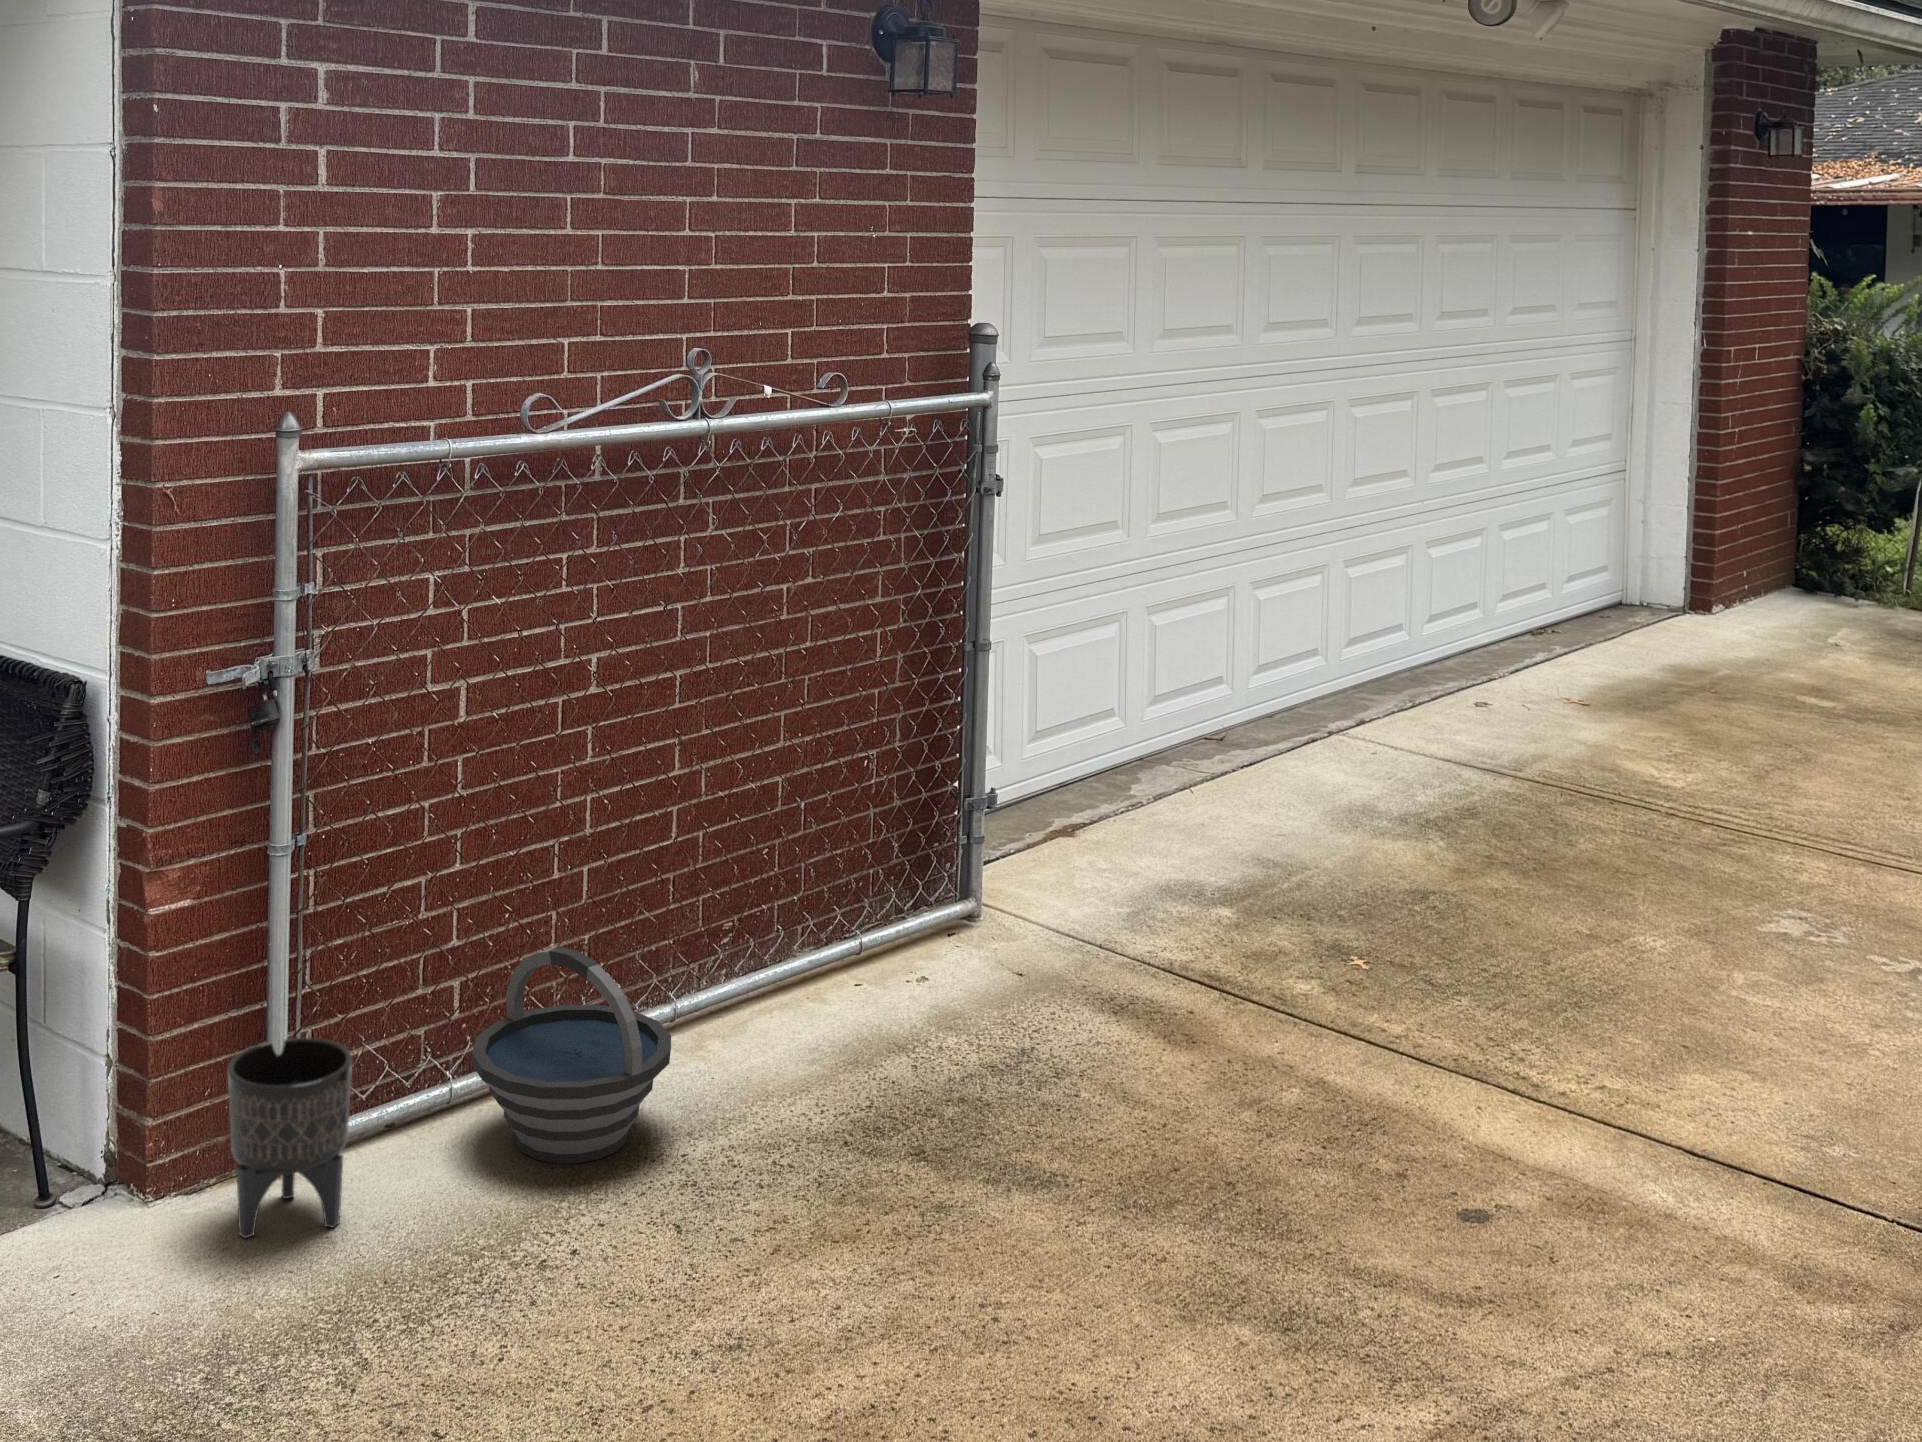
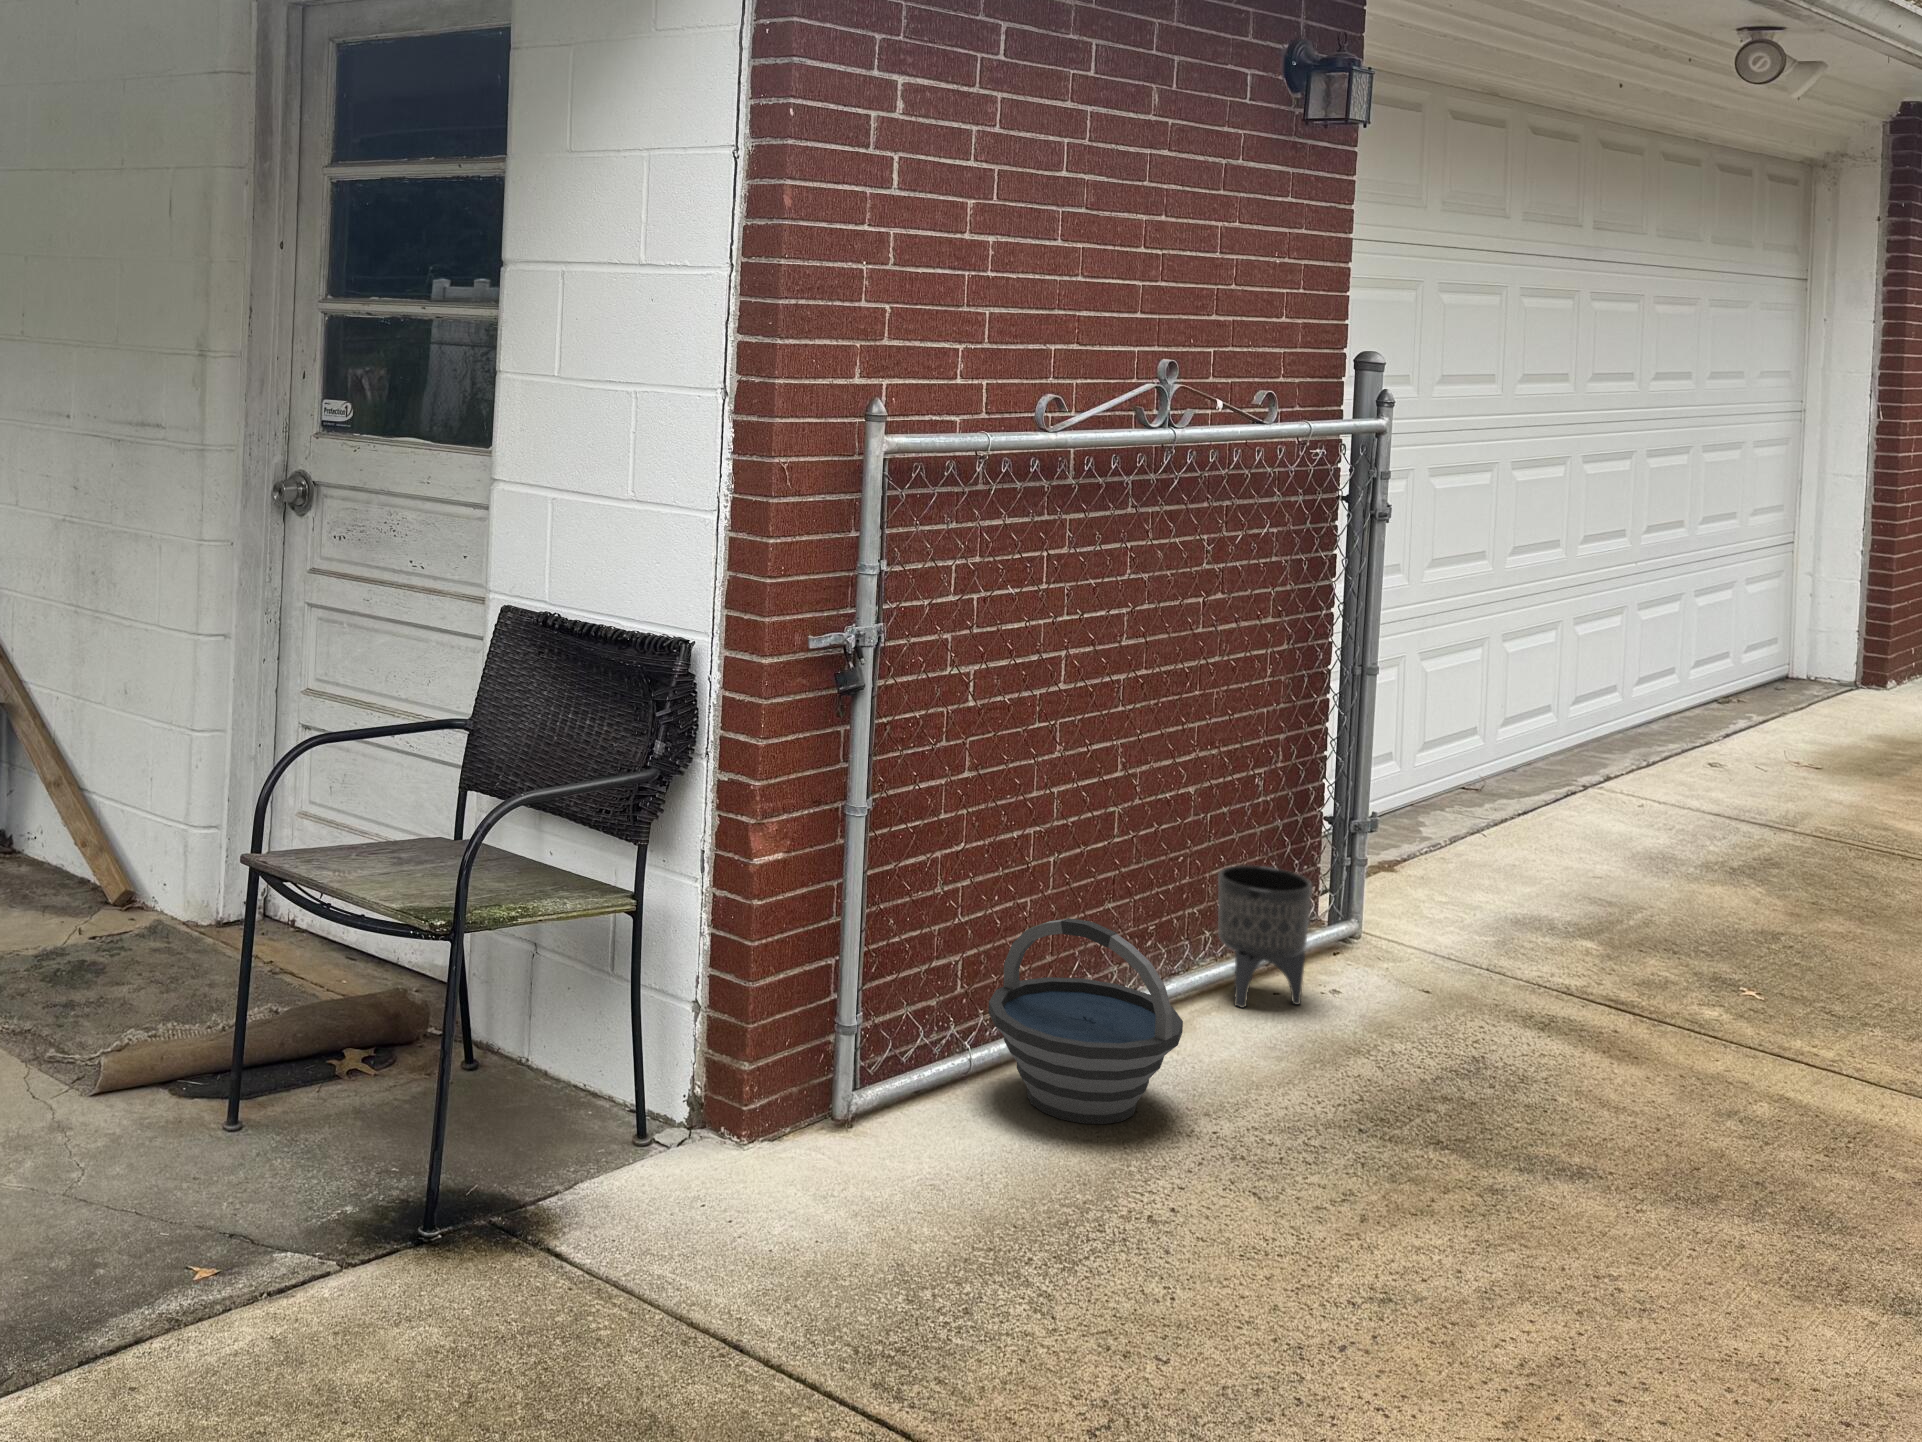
planter: present [228,1038,352,1238] -> present [1218,865,1312,1008]

